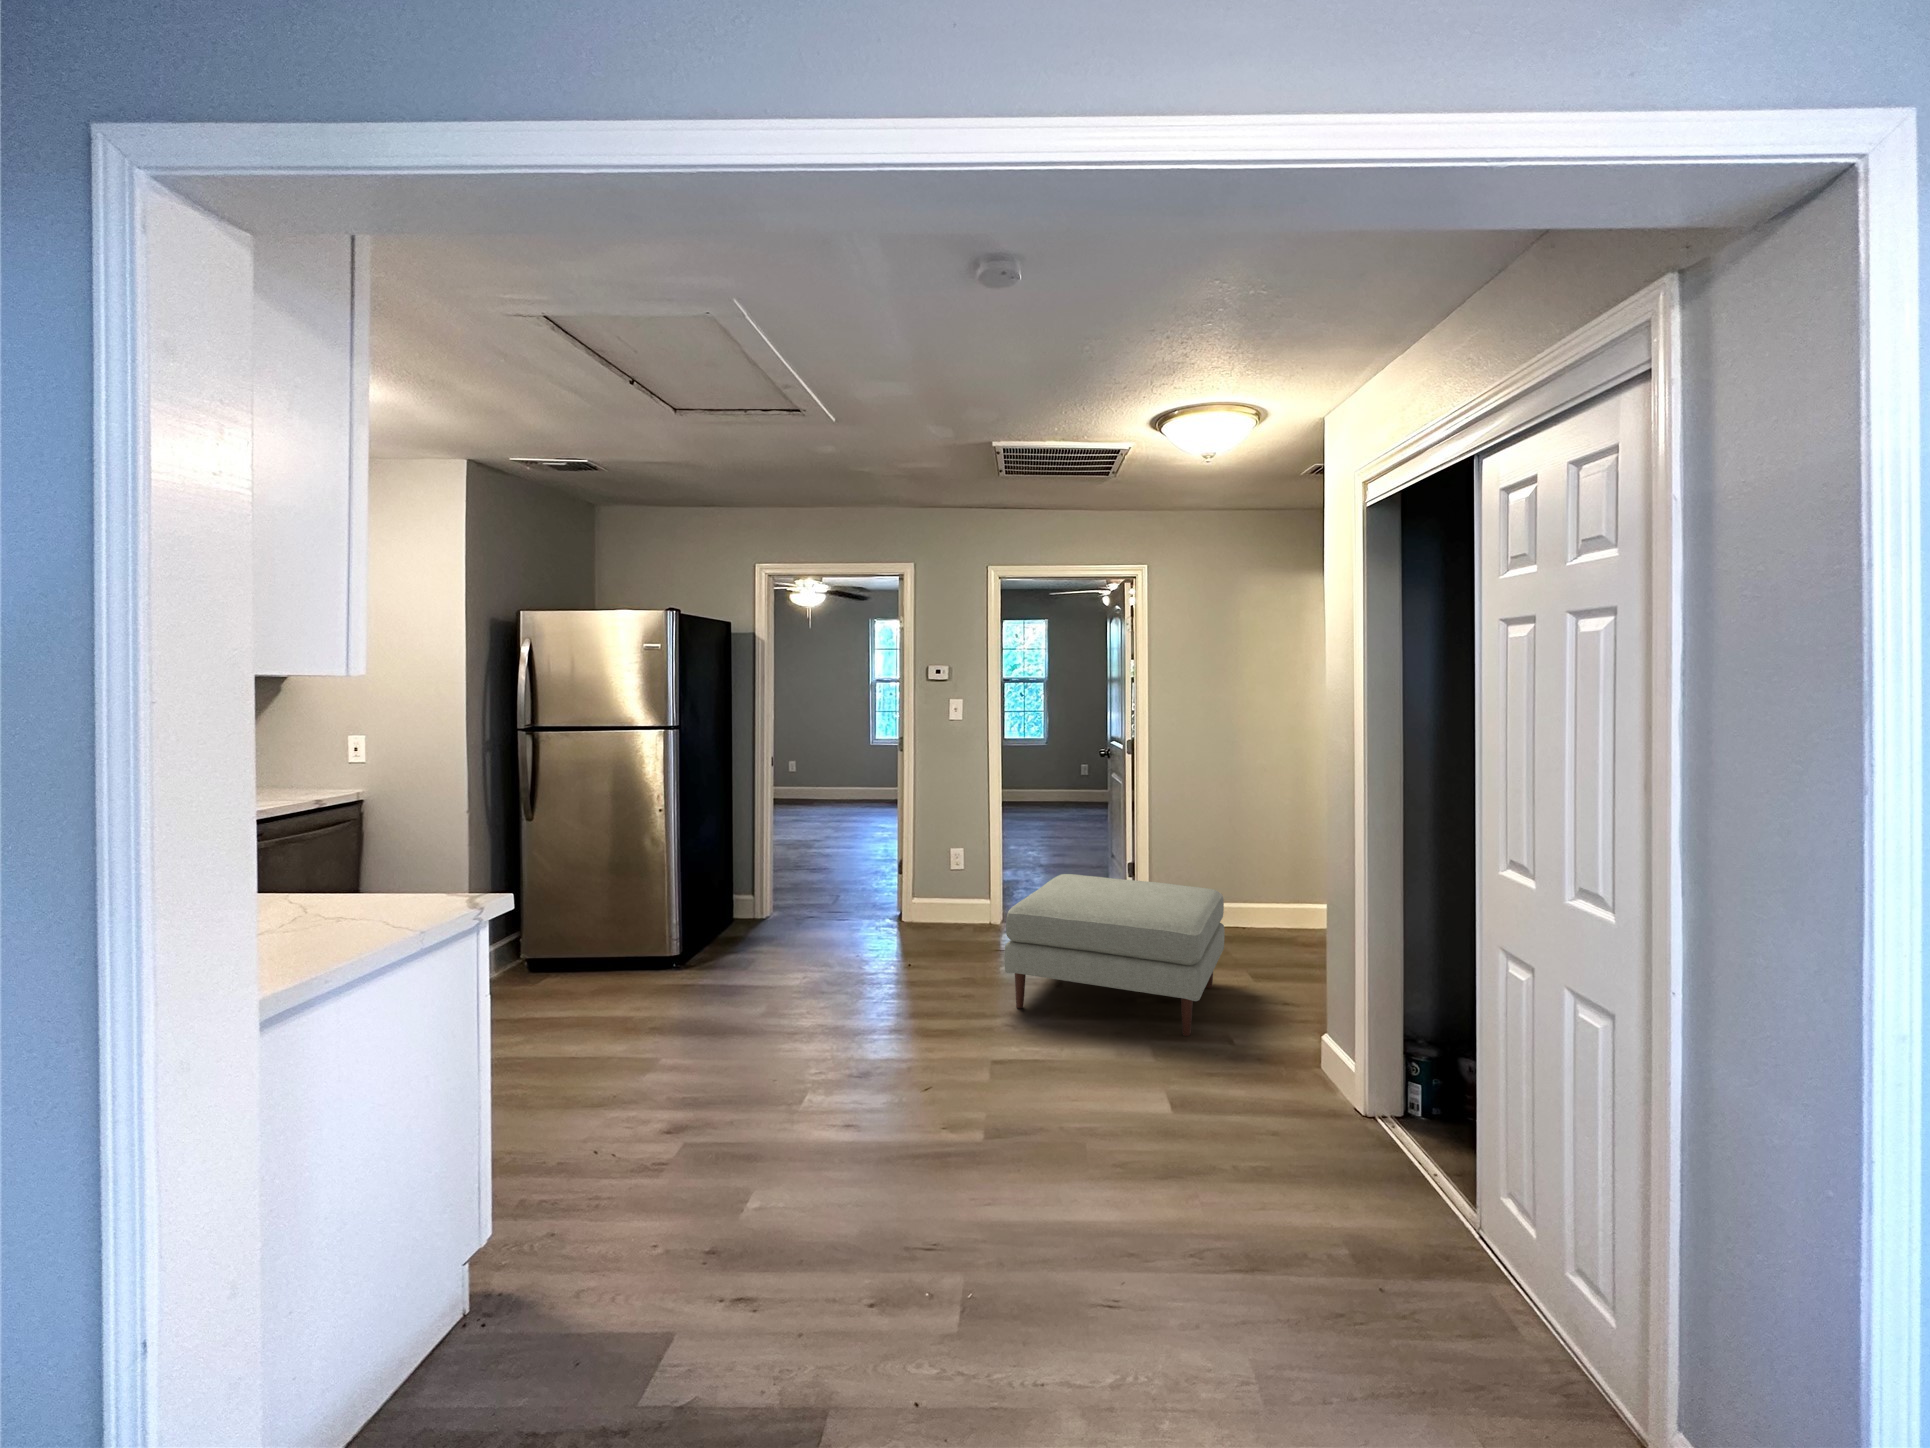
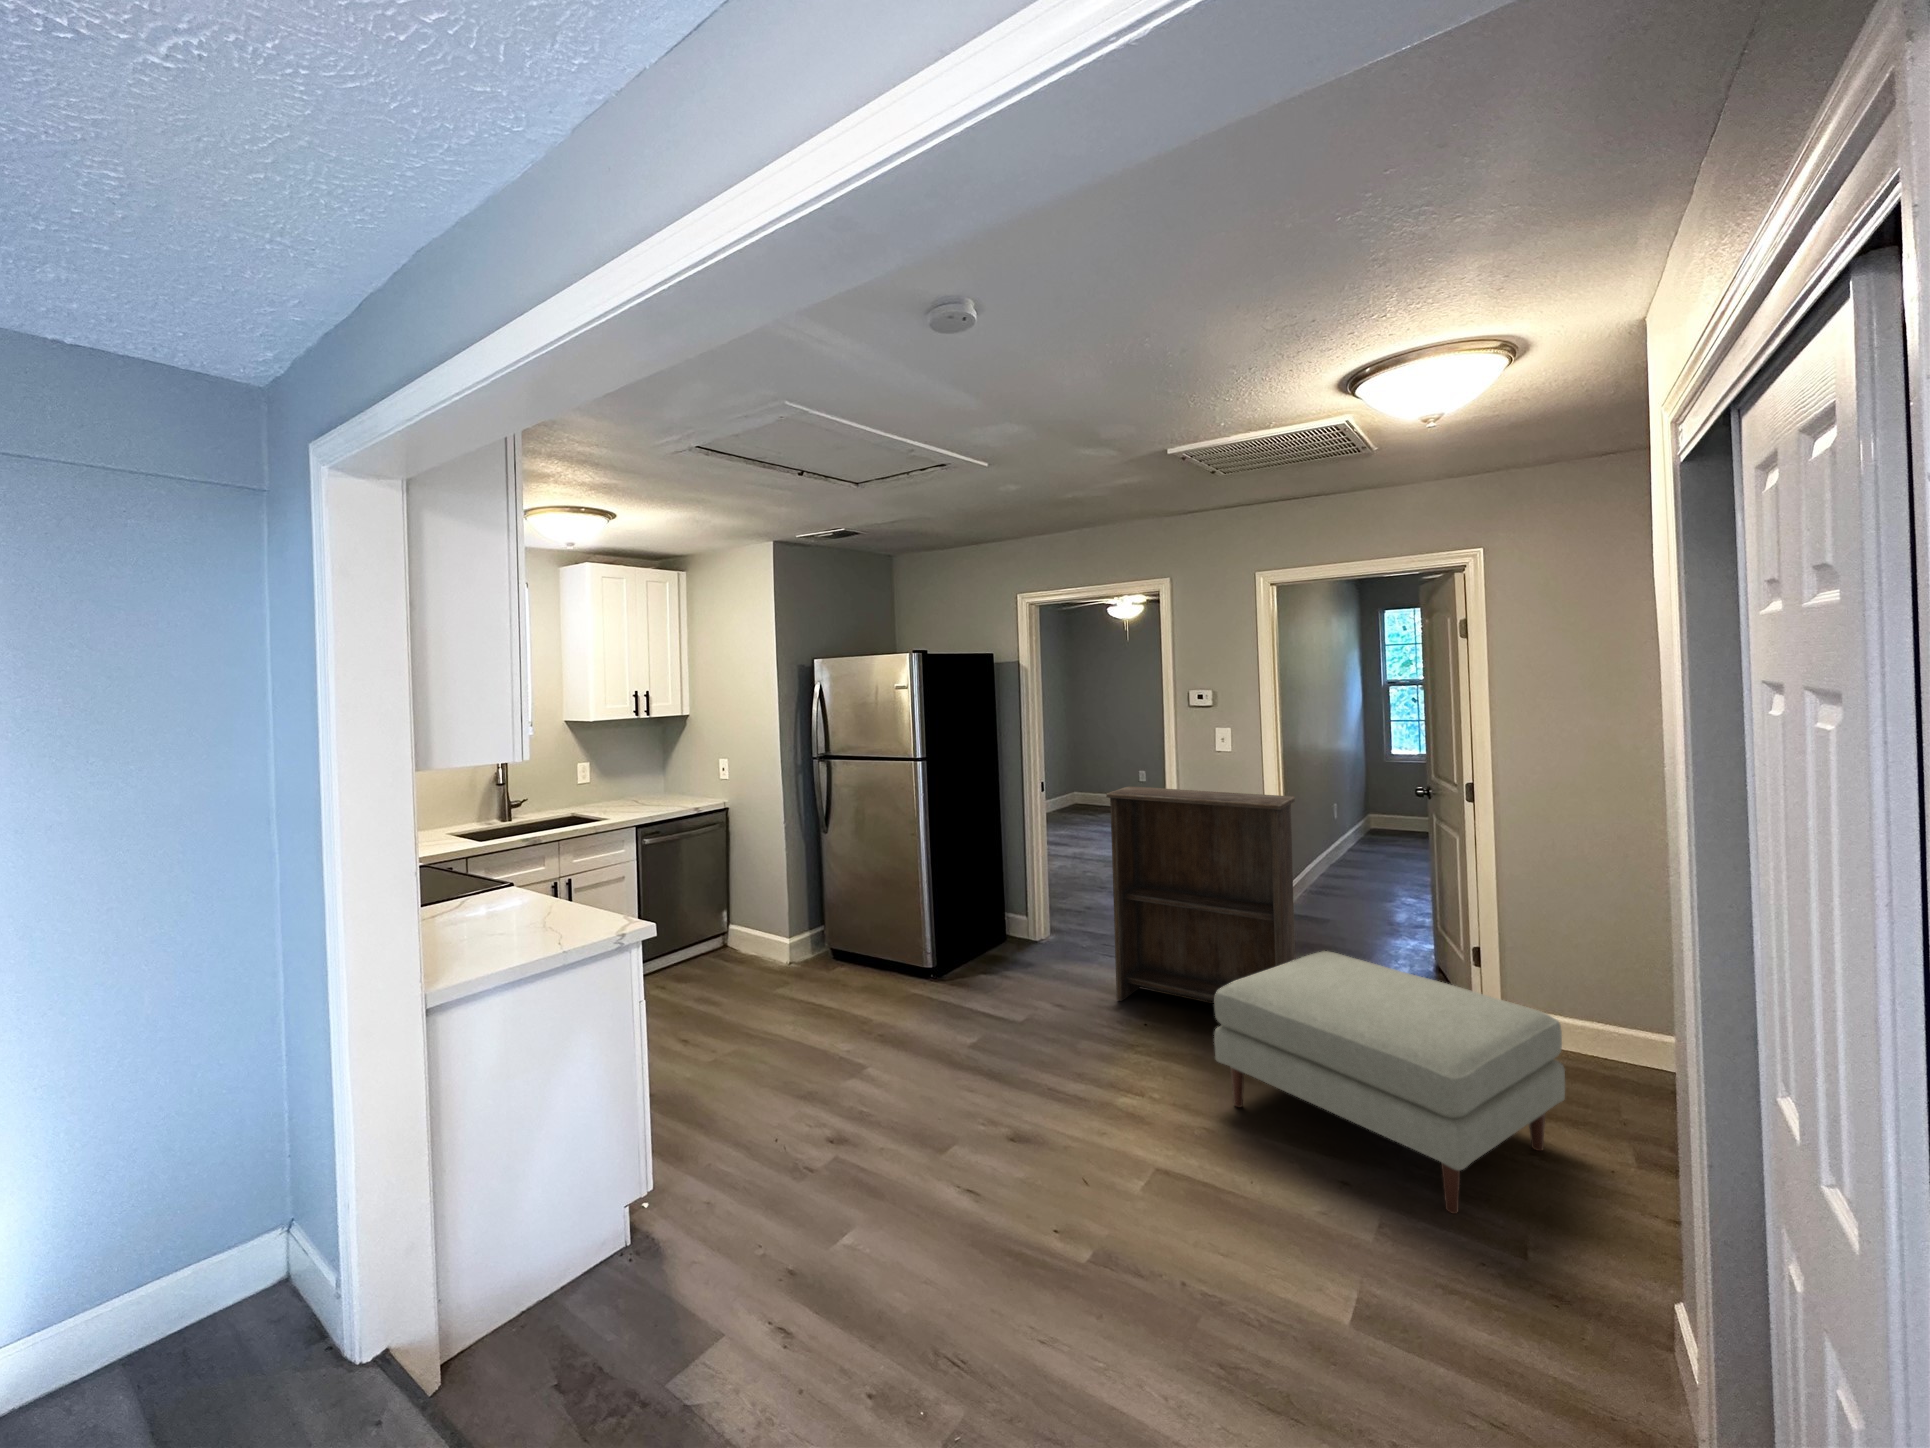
bookshelf: none [872,752,1028,955] -> present [1106,787,1295,1003]

